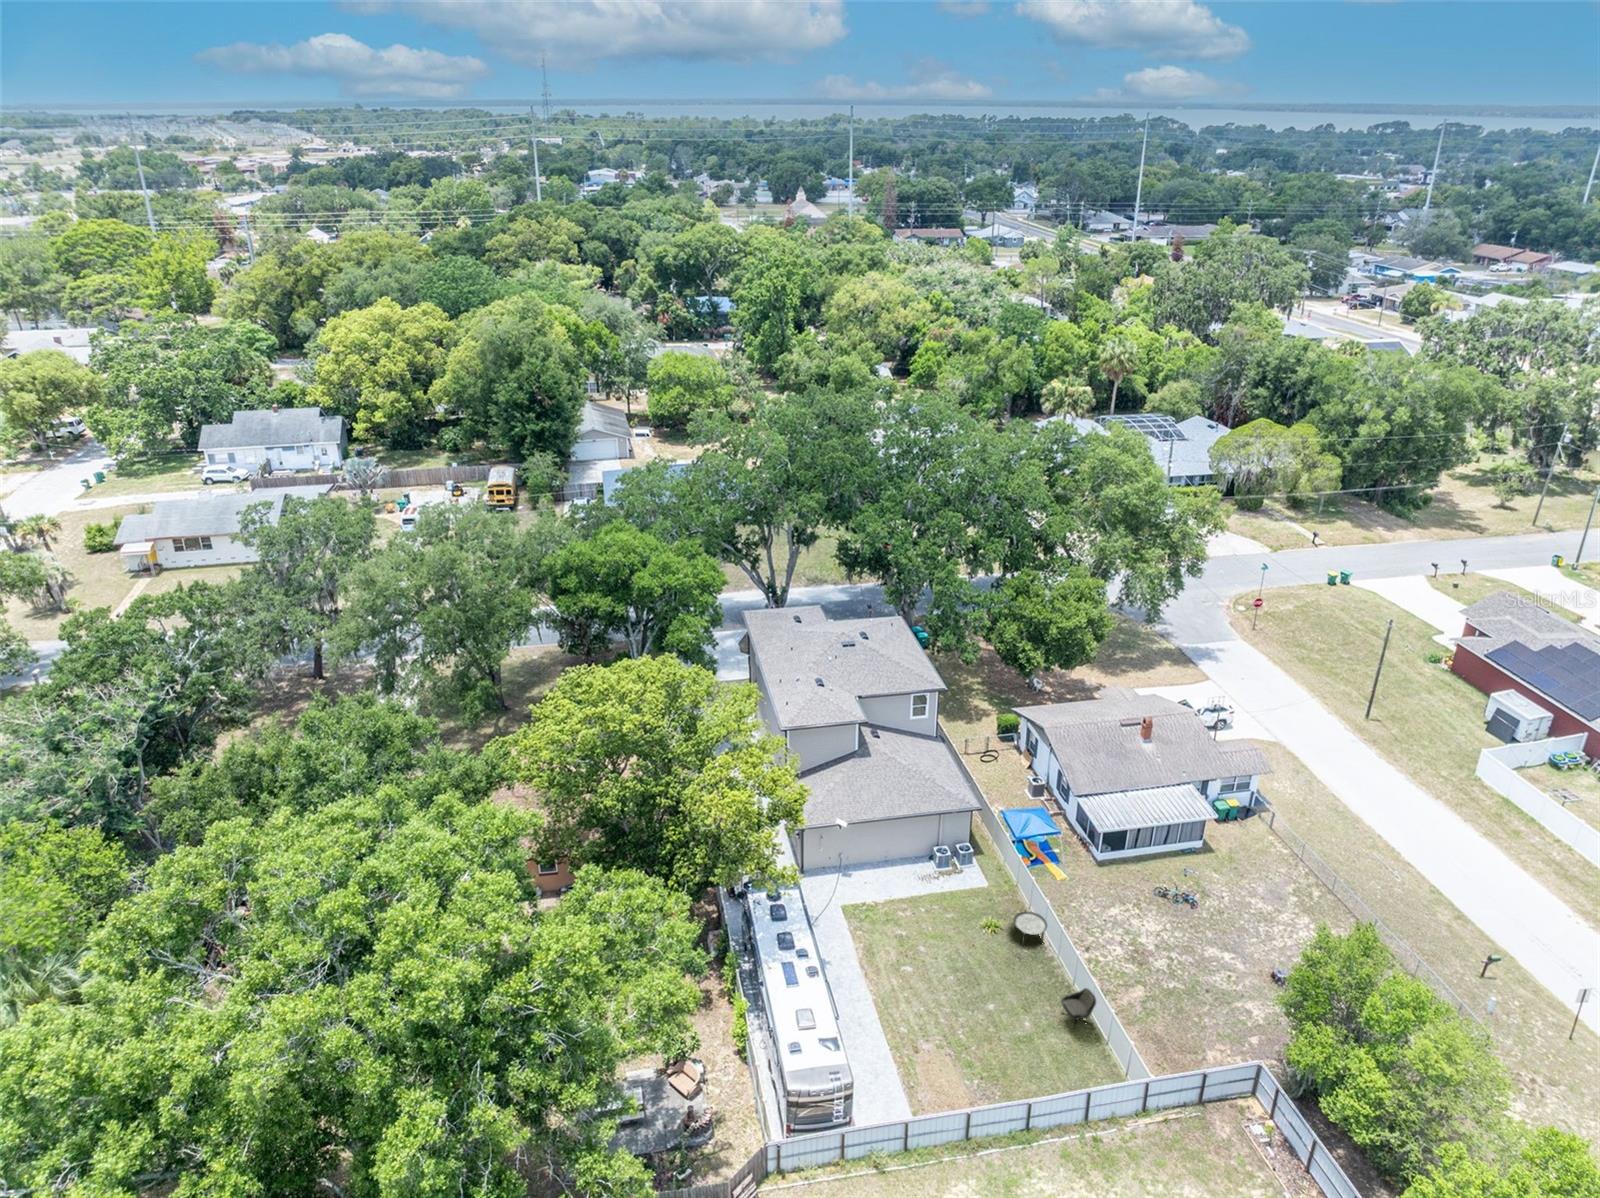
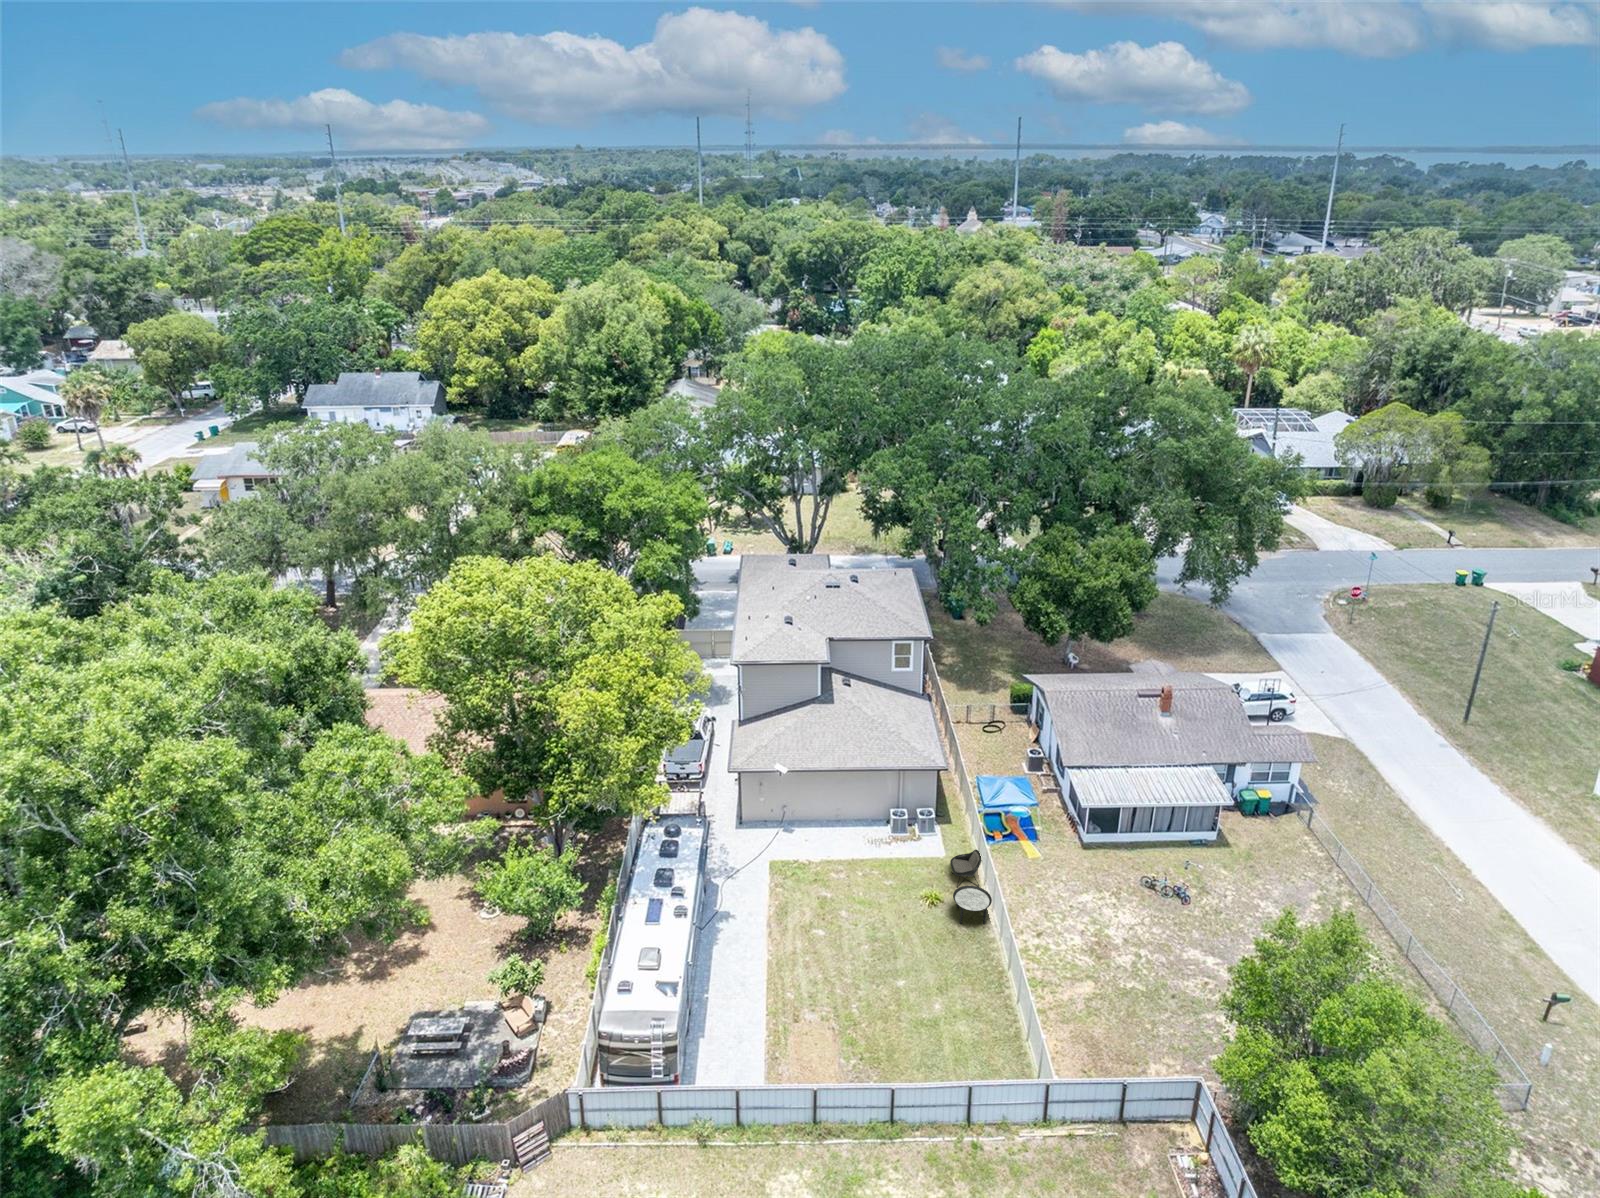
lounge chair: present [1061,988,1096,1023] -> present [950,850,982,888]

